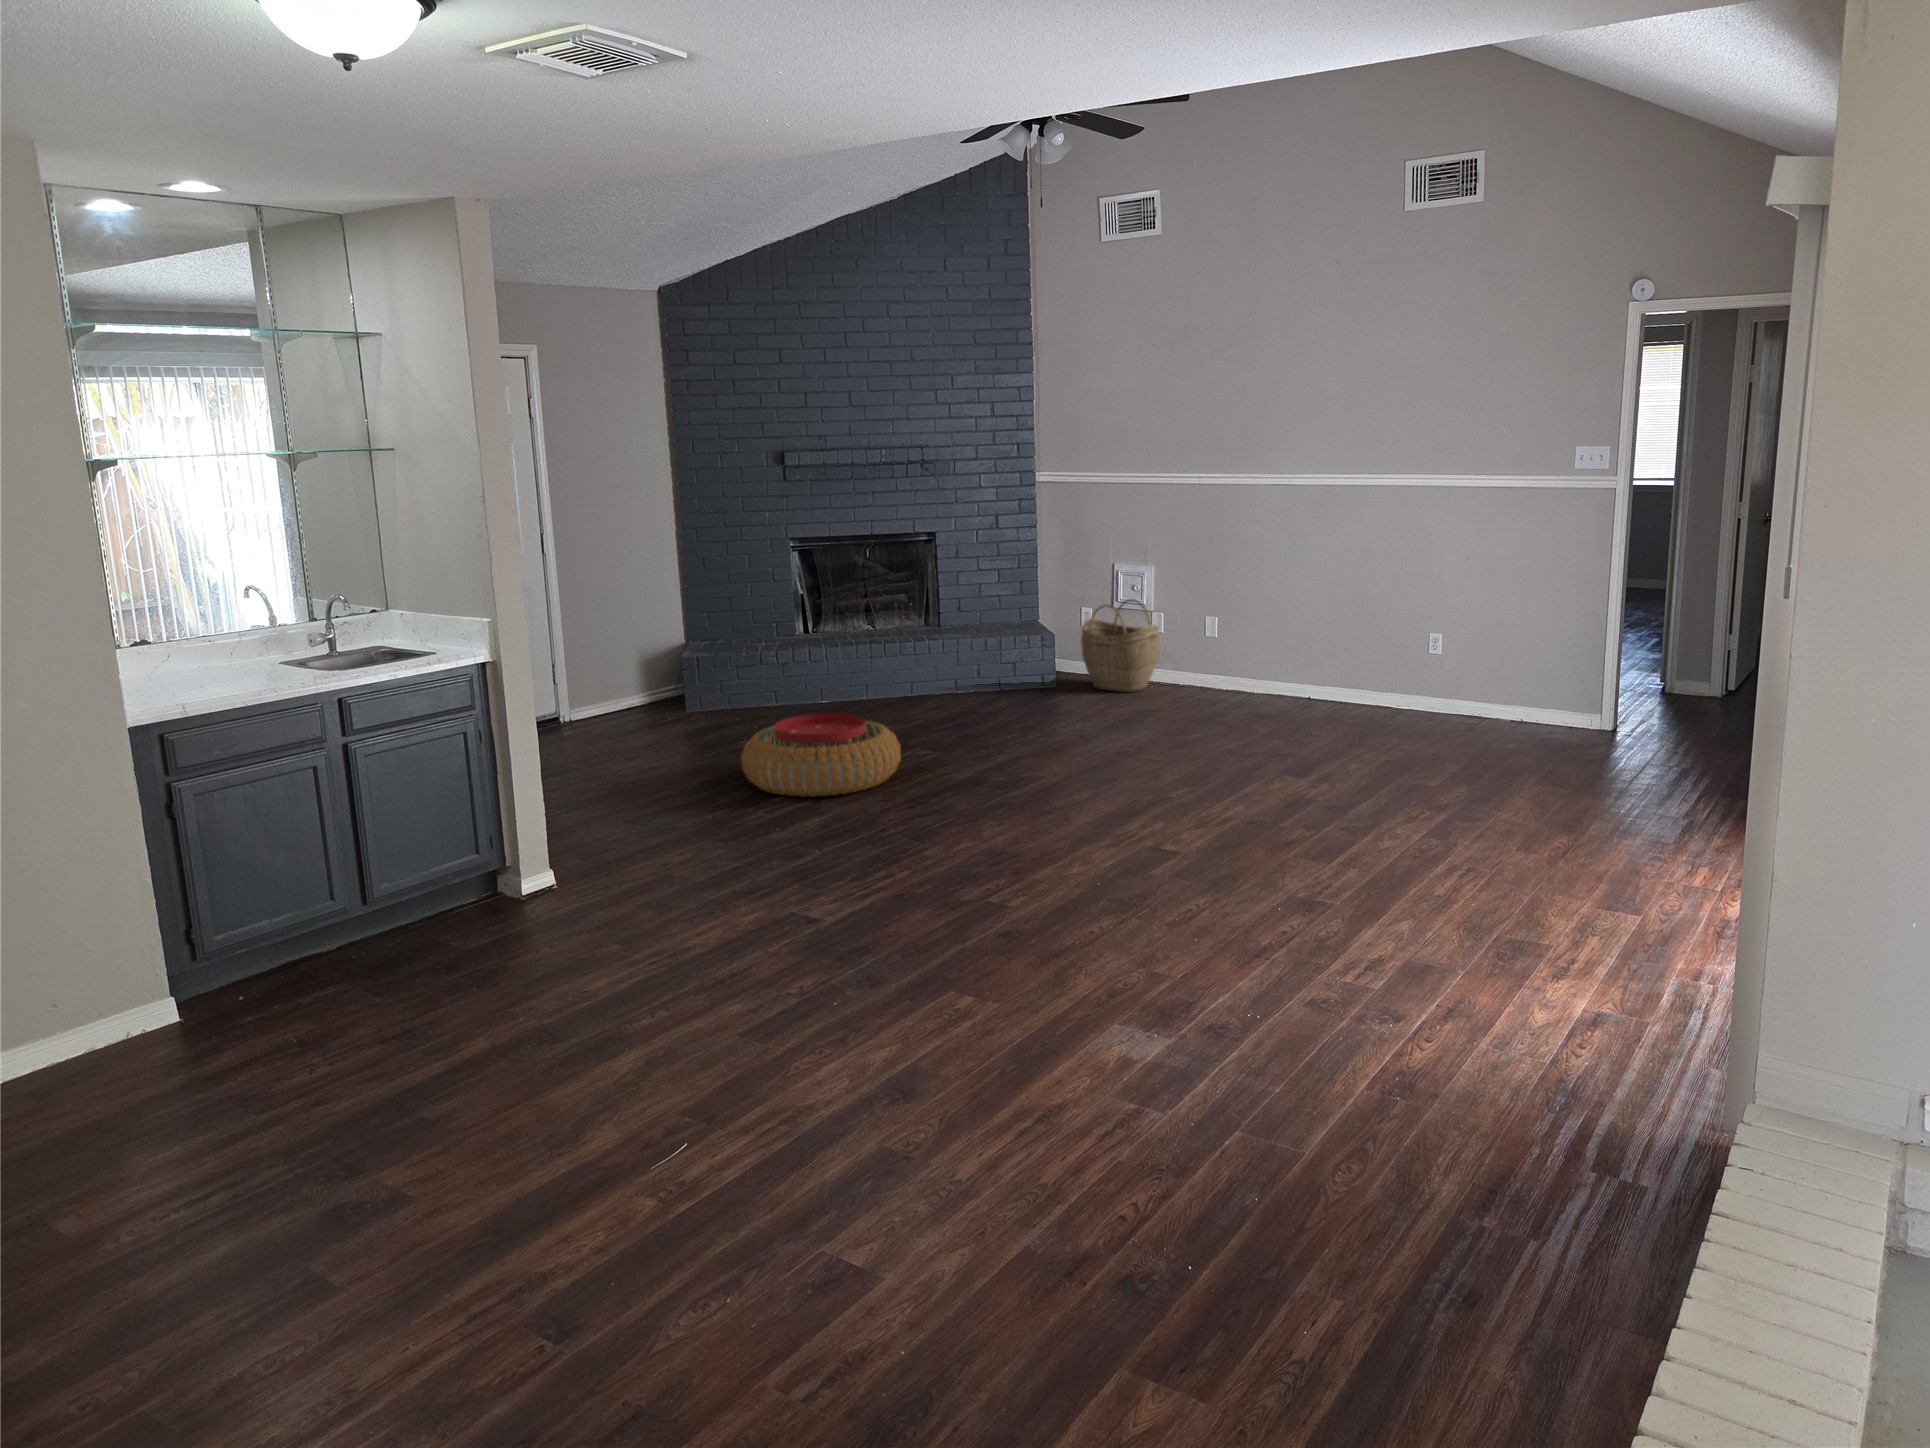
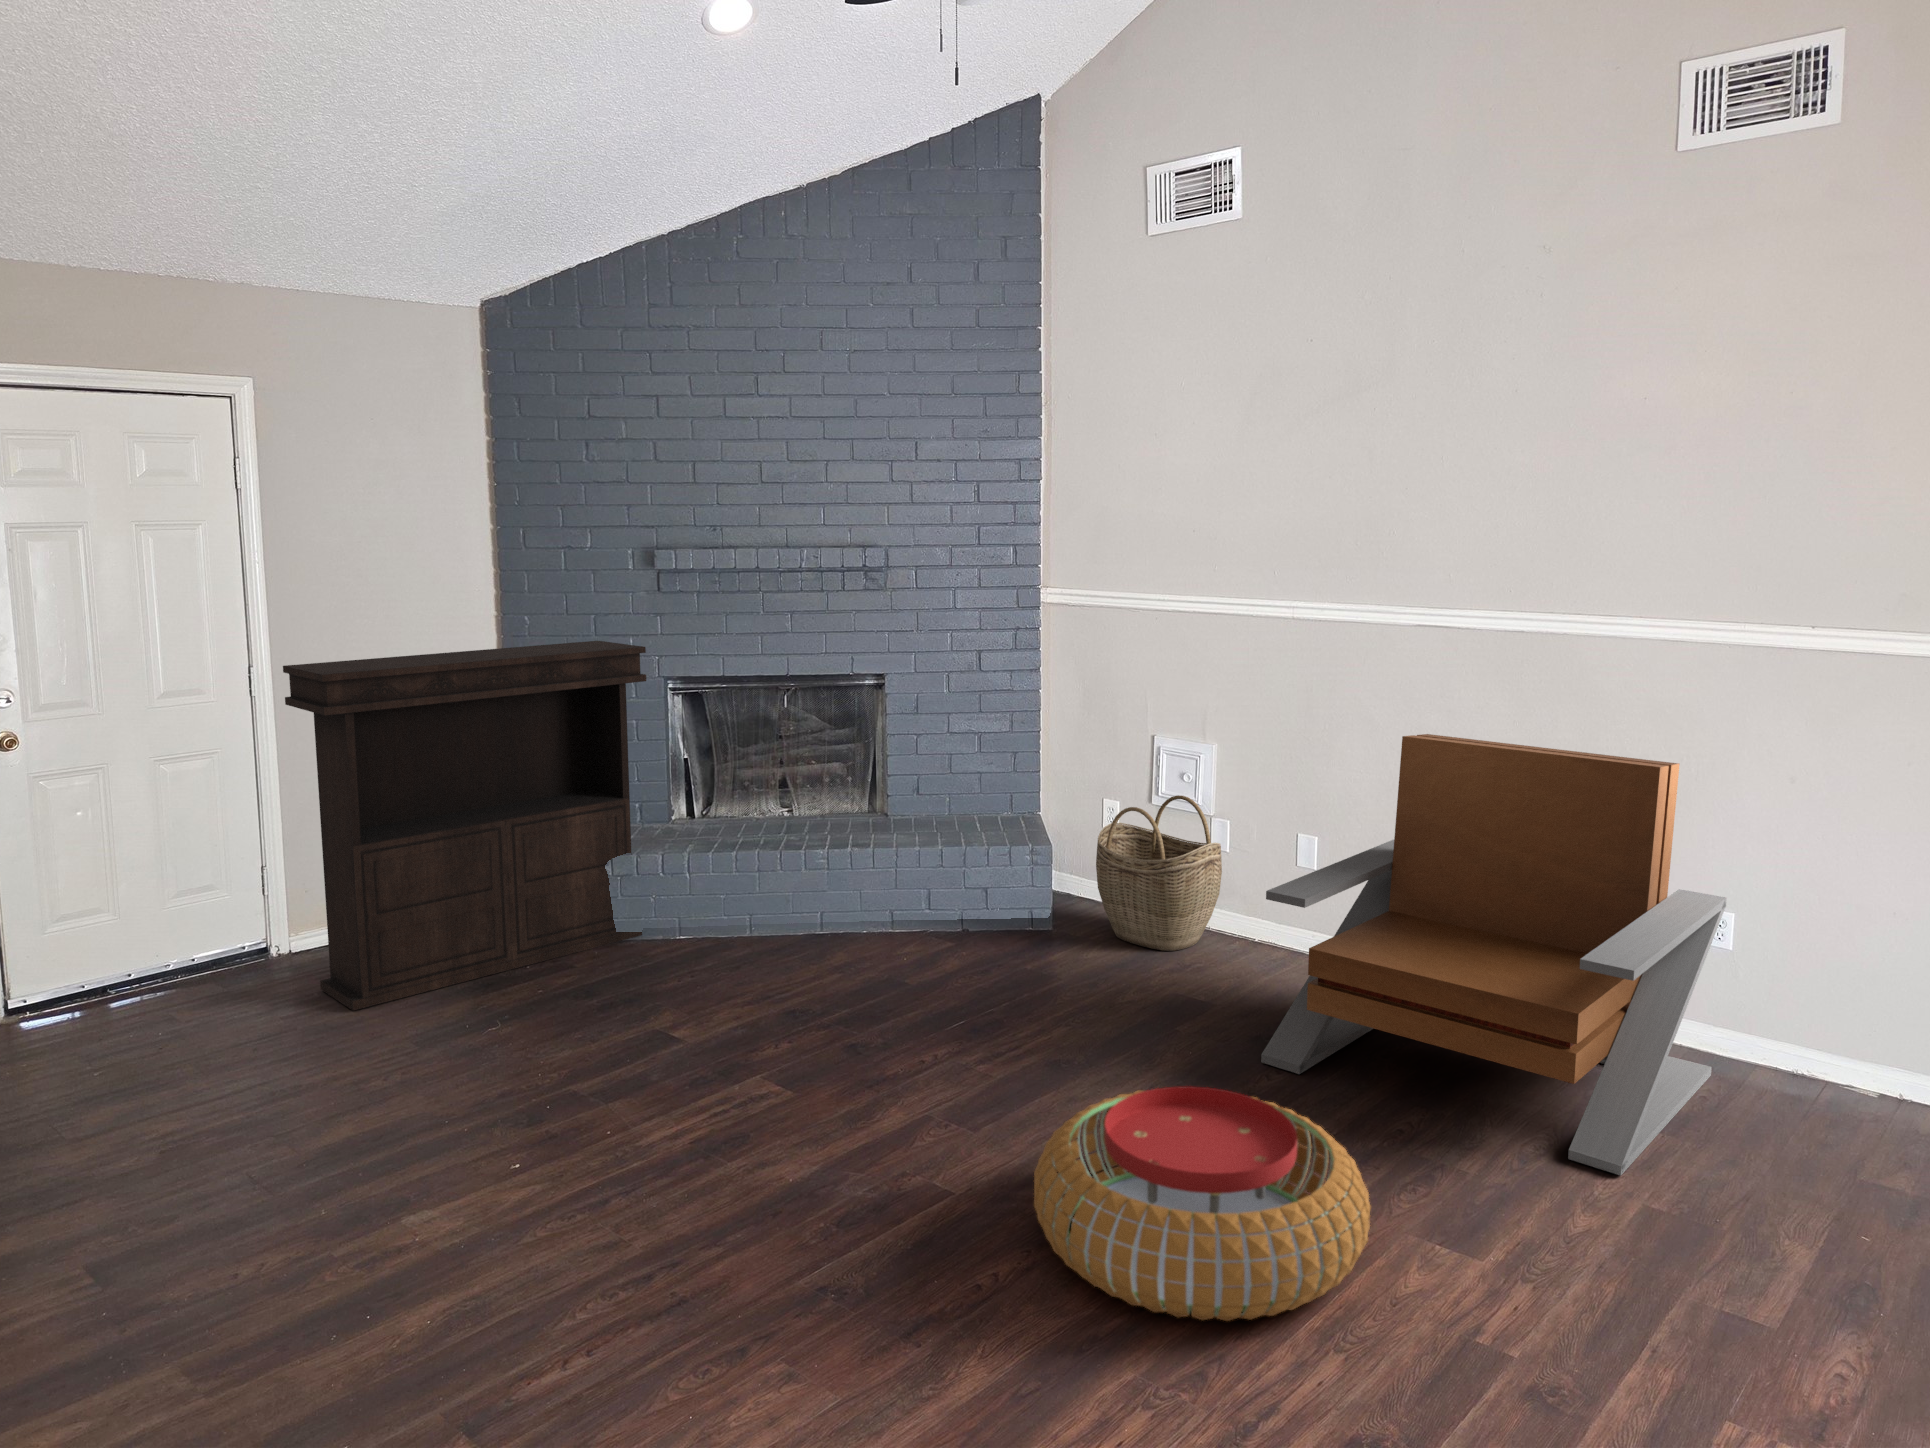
console table: none [584,514,794,741] -> present [283,641,646,1011]
lounge chair: none [1195,546,1438,753] -> present [1261,734,1727,1175]
pouf: present [741,713,901,797] -> present [1034,1086,1370,1321]

